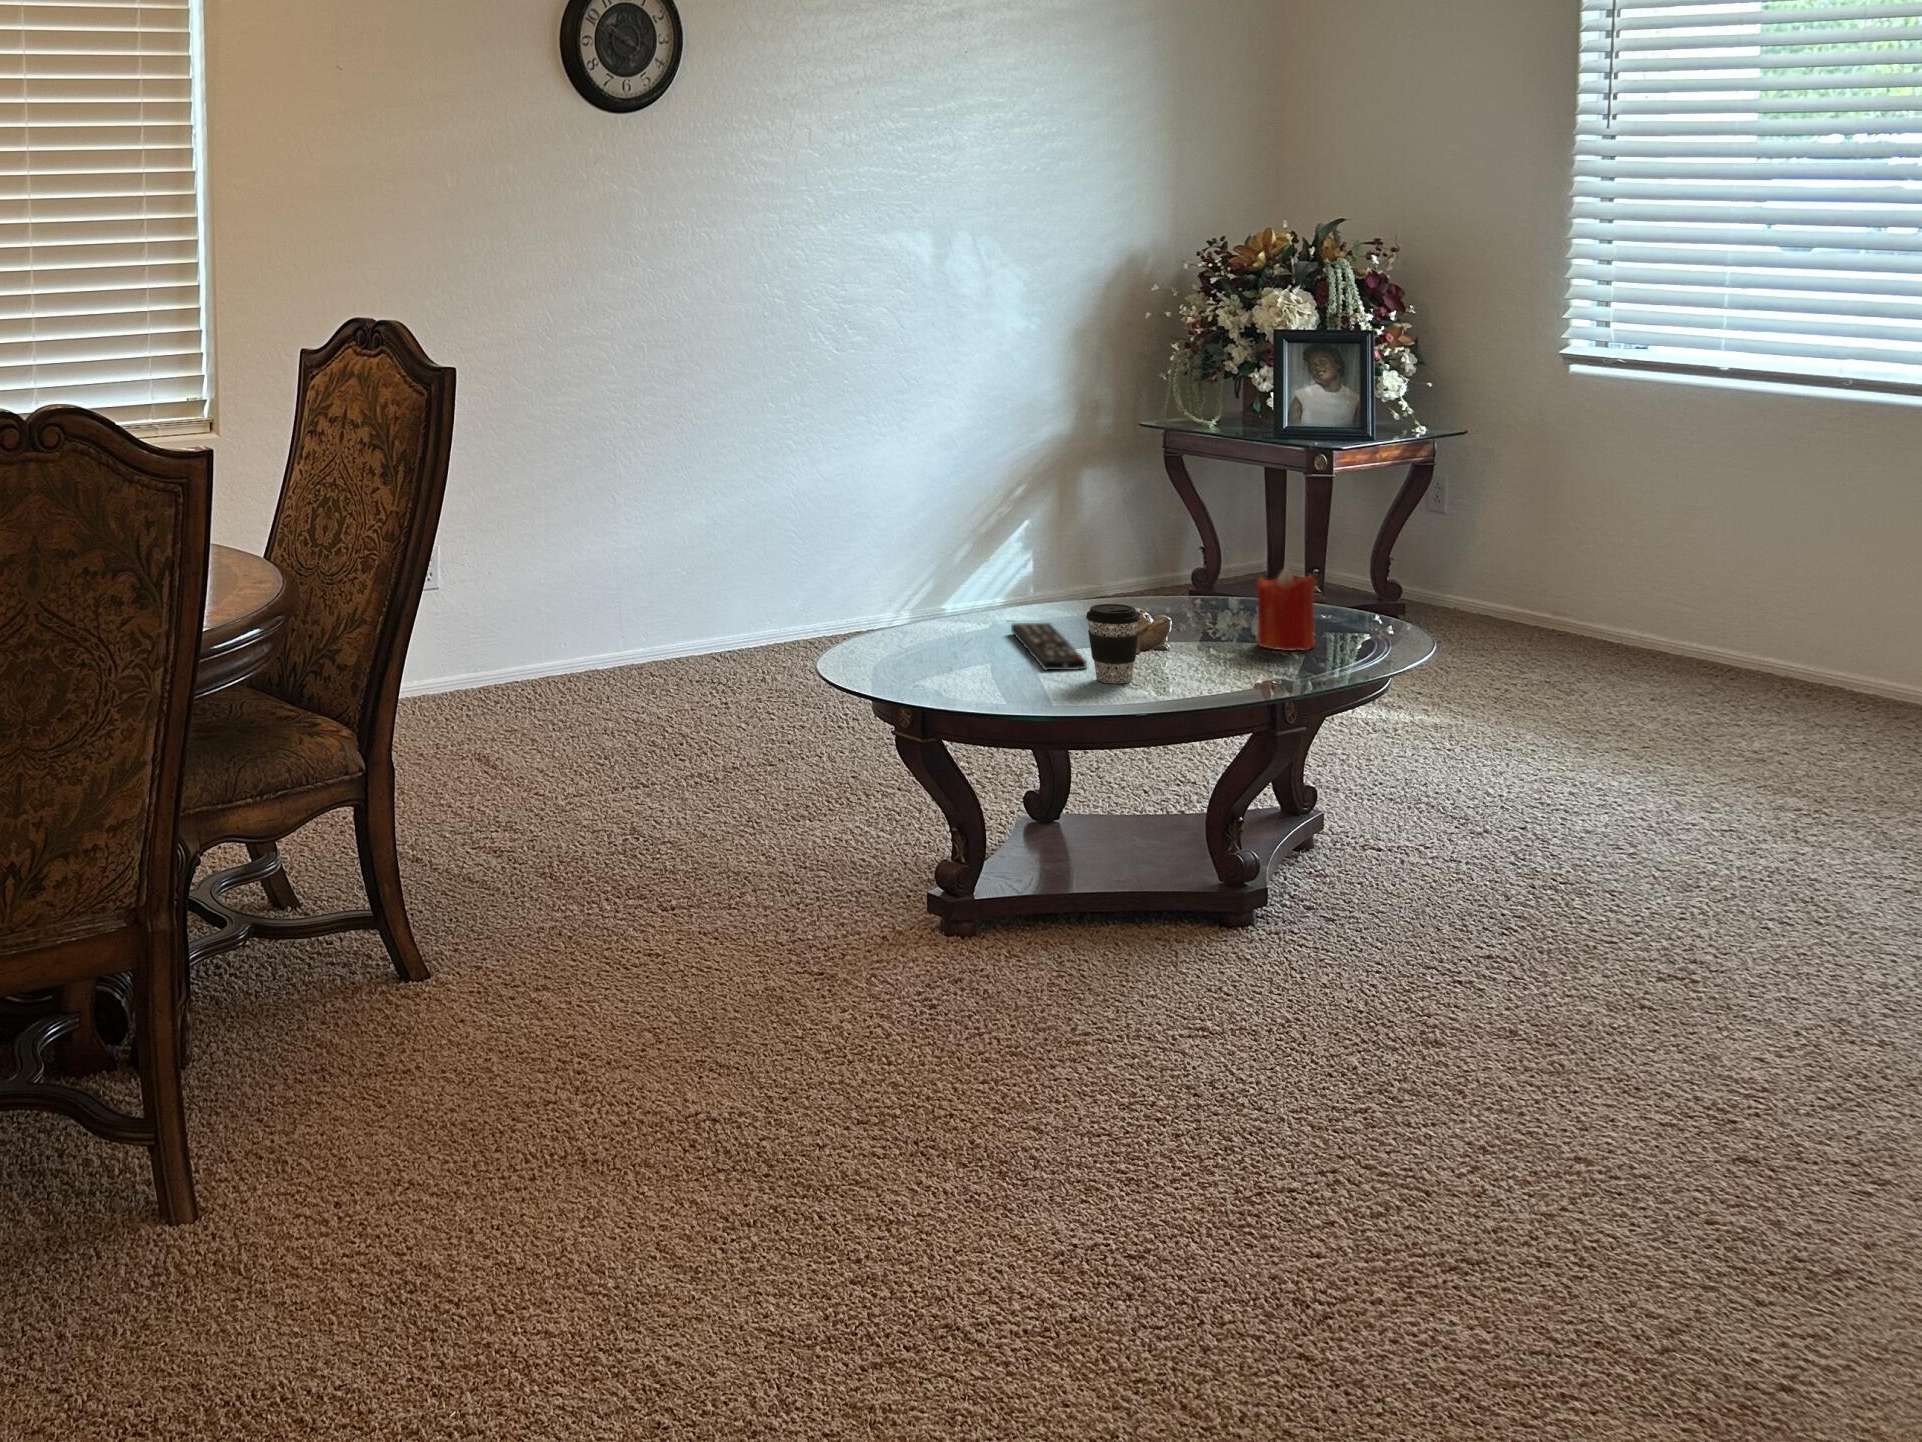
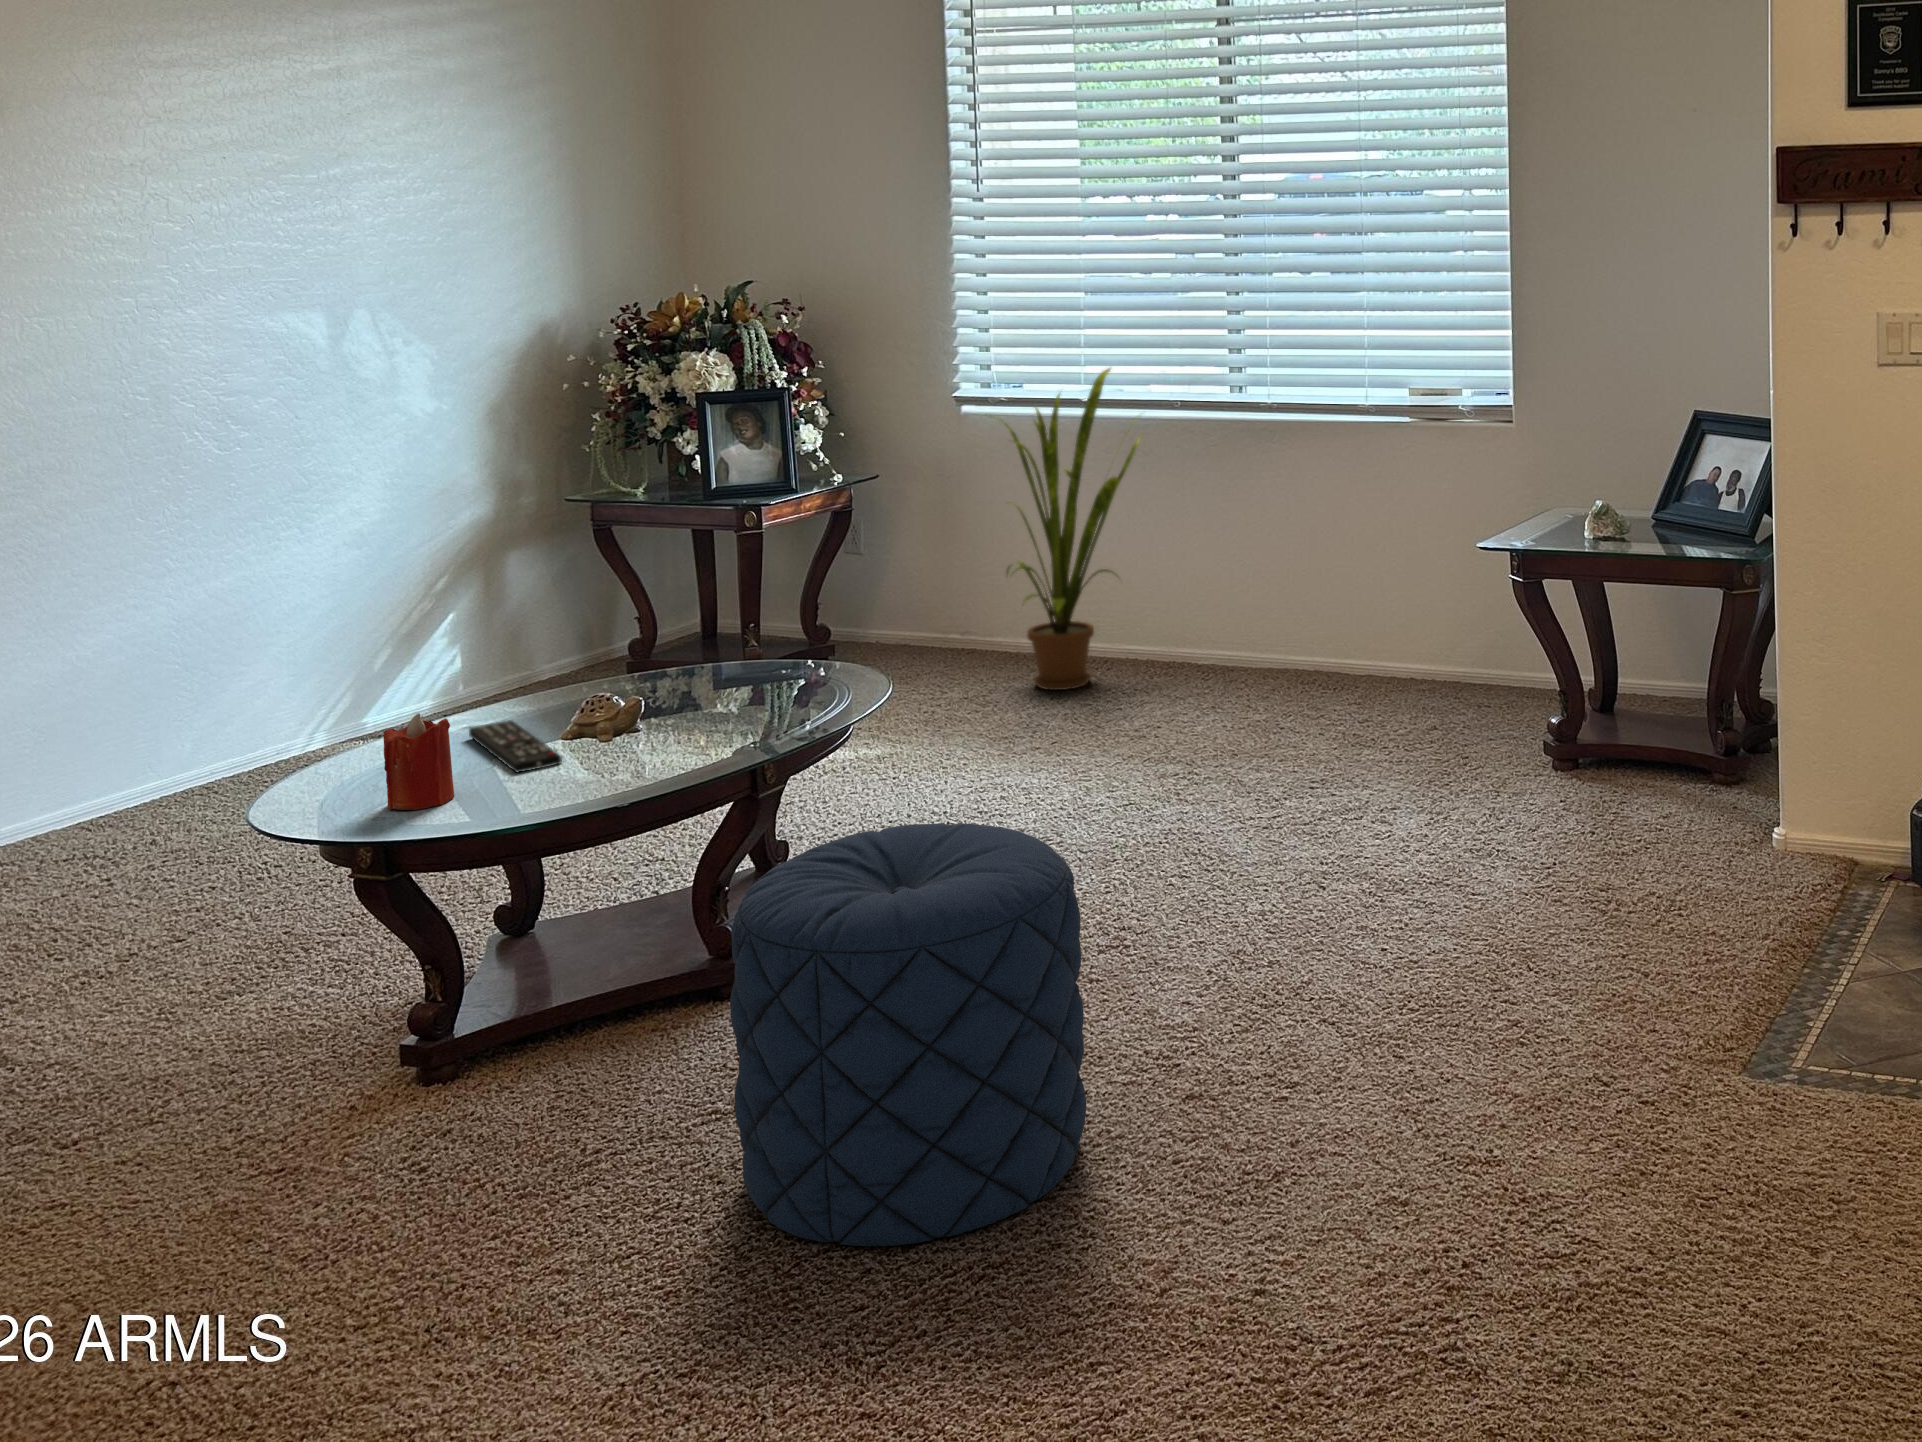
house plant: none [1595,324,1813,693] -> present [993,368,1140,690]
candle: present [1257,568,1315,651] -> present [383,713,454,810]
coffee cup: present [1086,604,1140,683] -> none [561,690,619,775]
pouf: none [1210,785,1606,1220] -> present [730,823,1086,1246]

